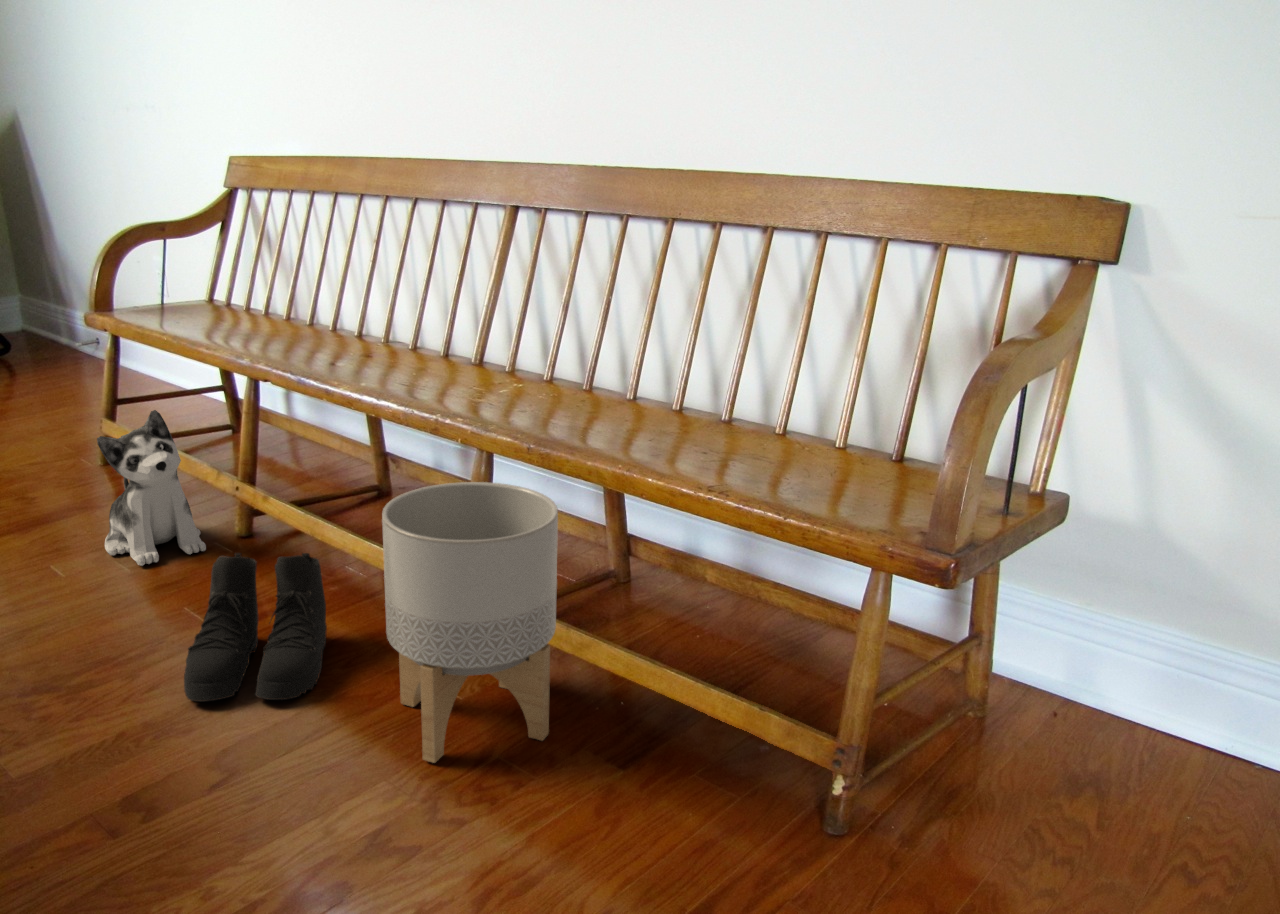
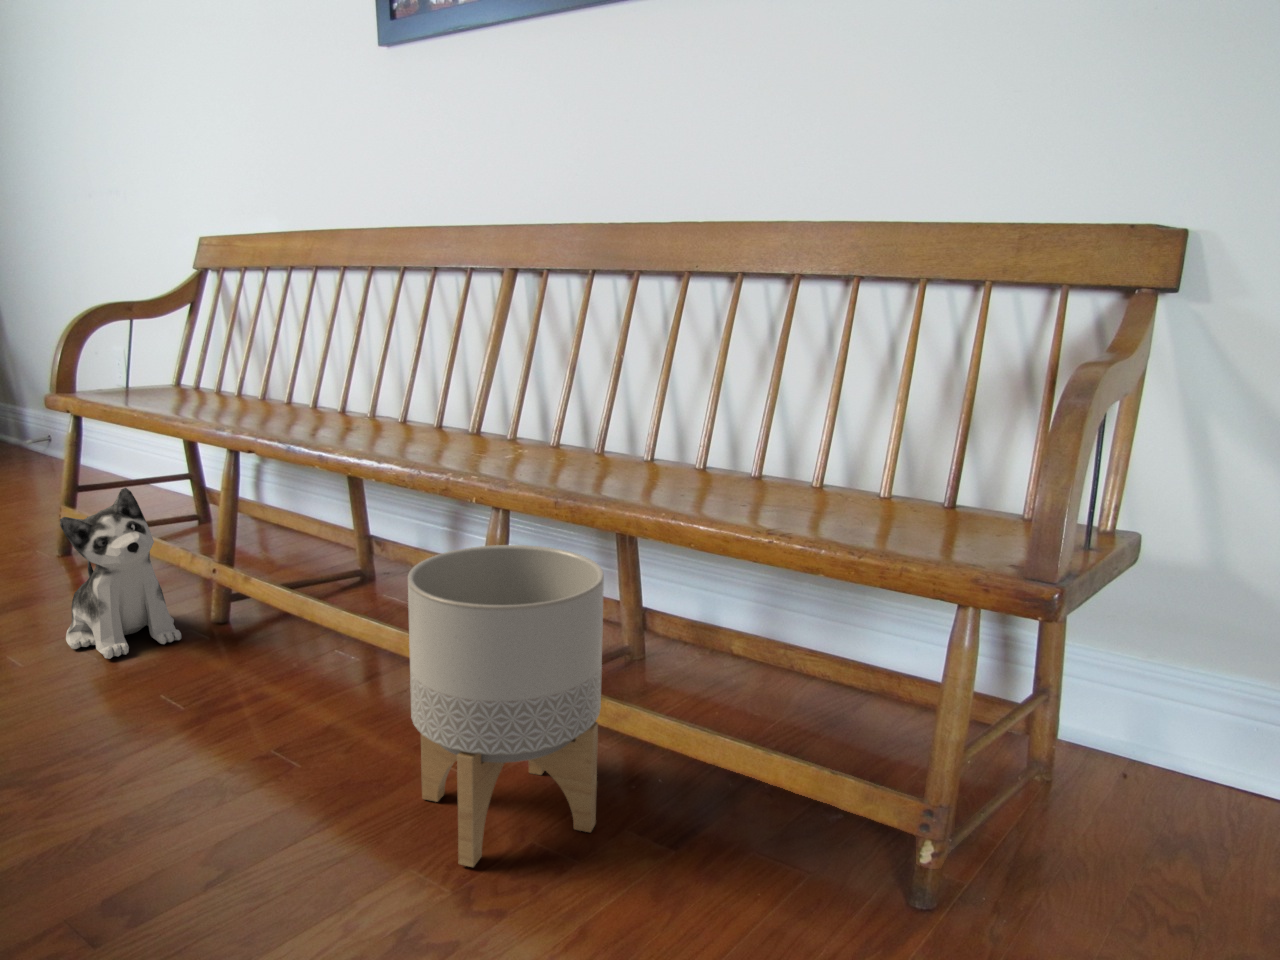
boots: present [184,553,327,701] -> none [168,634,328,810]

